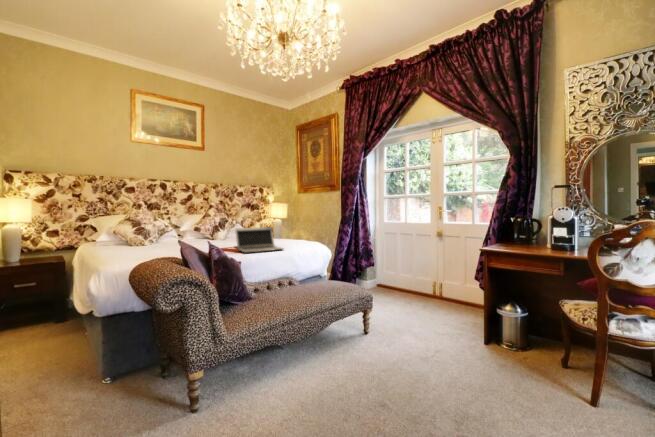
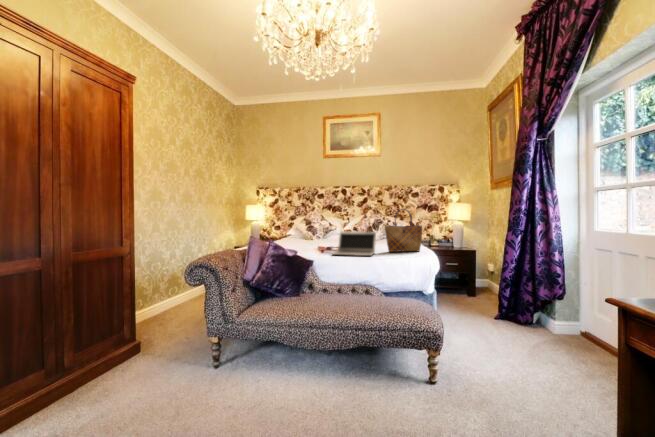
tote bag: none [278,206,301,245] -> present [385,209,422,252]

